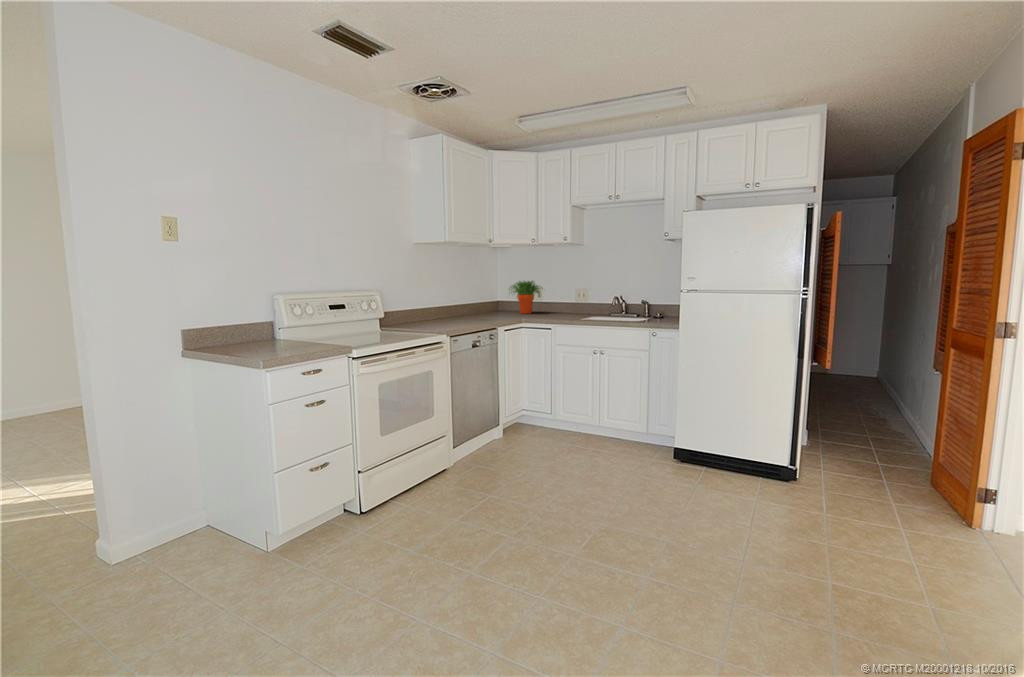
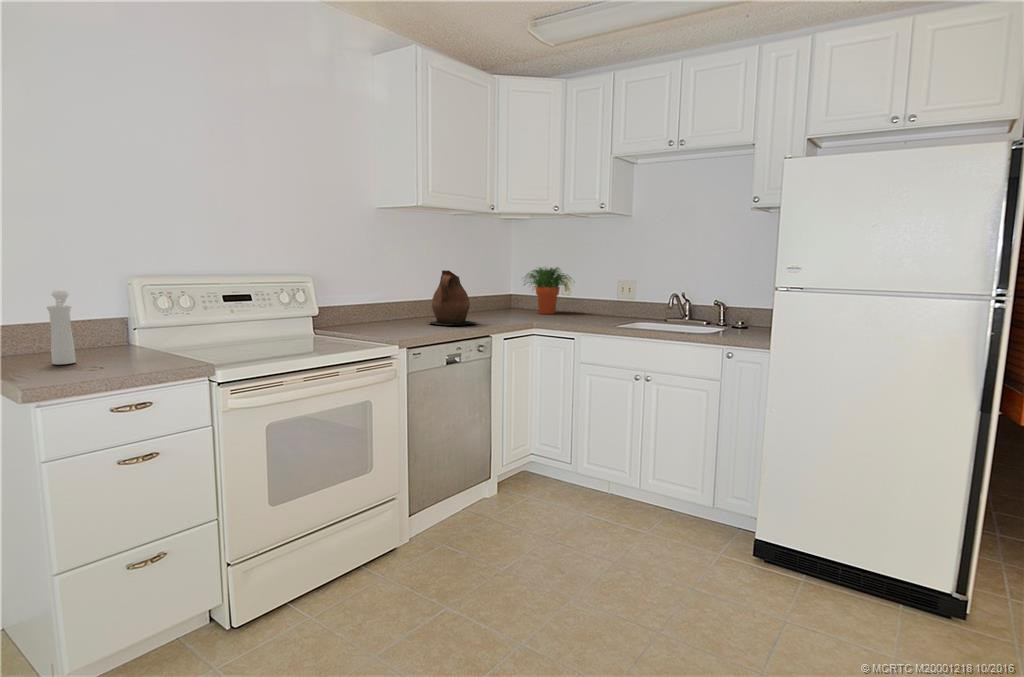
ceramic pitcher: none [450,285,485,322] -> present [430,270,477,325]
pepper mill: none [241,304,262,350] -> present [47,290,76,365]

